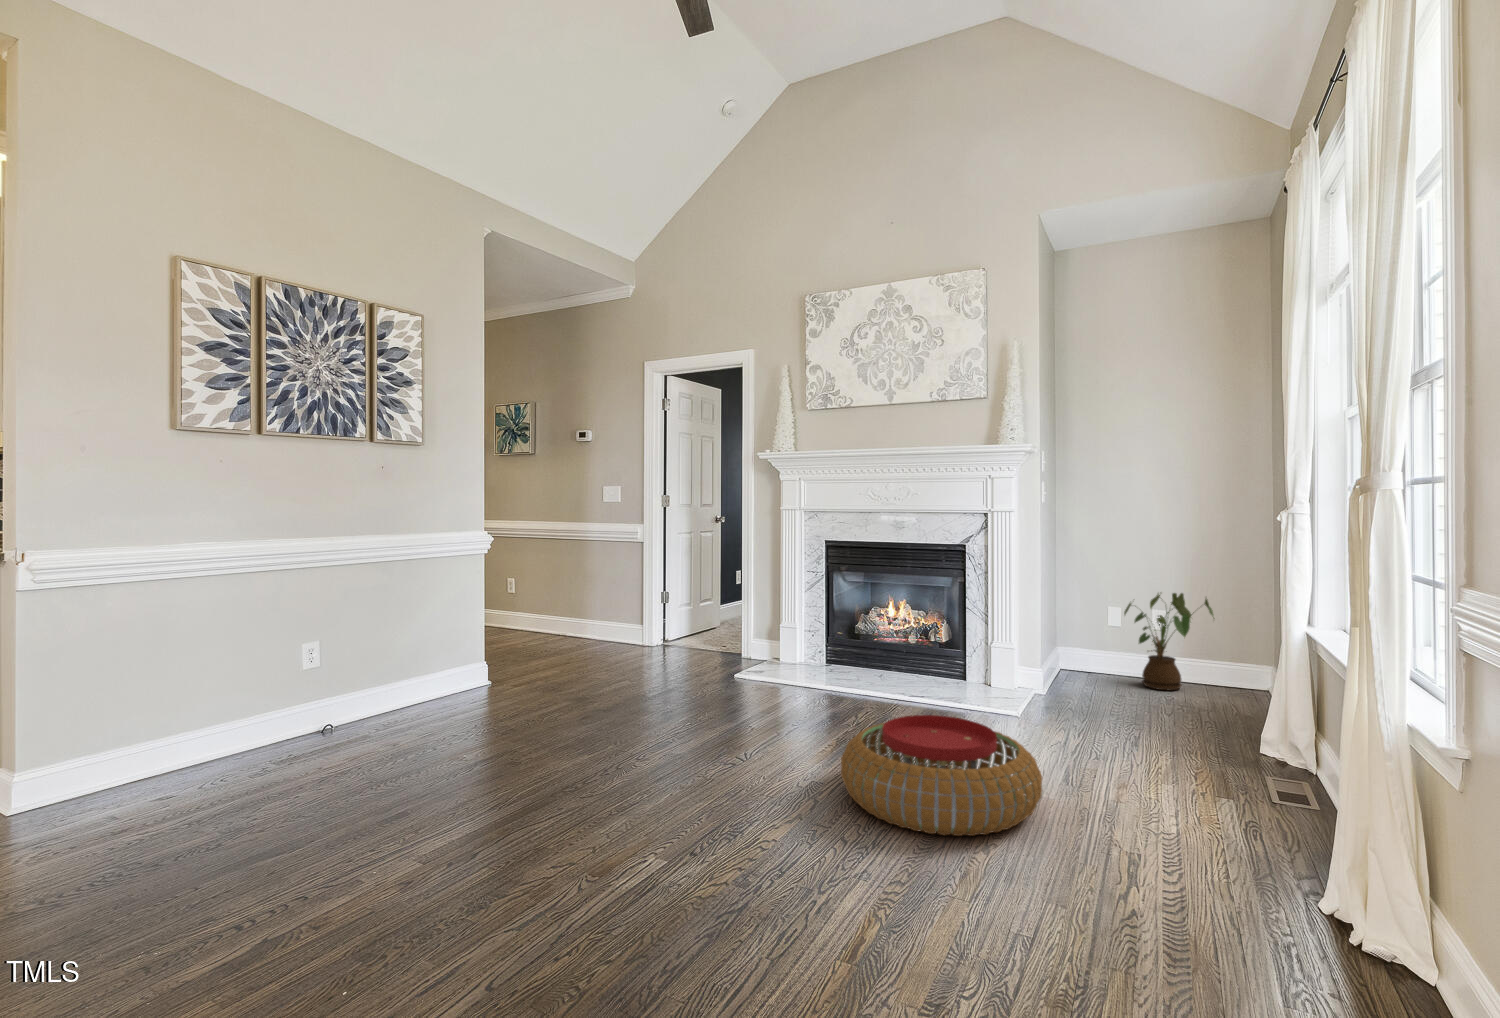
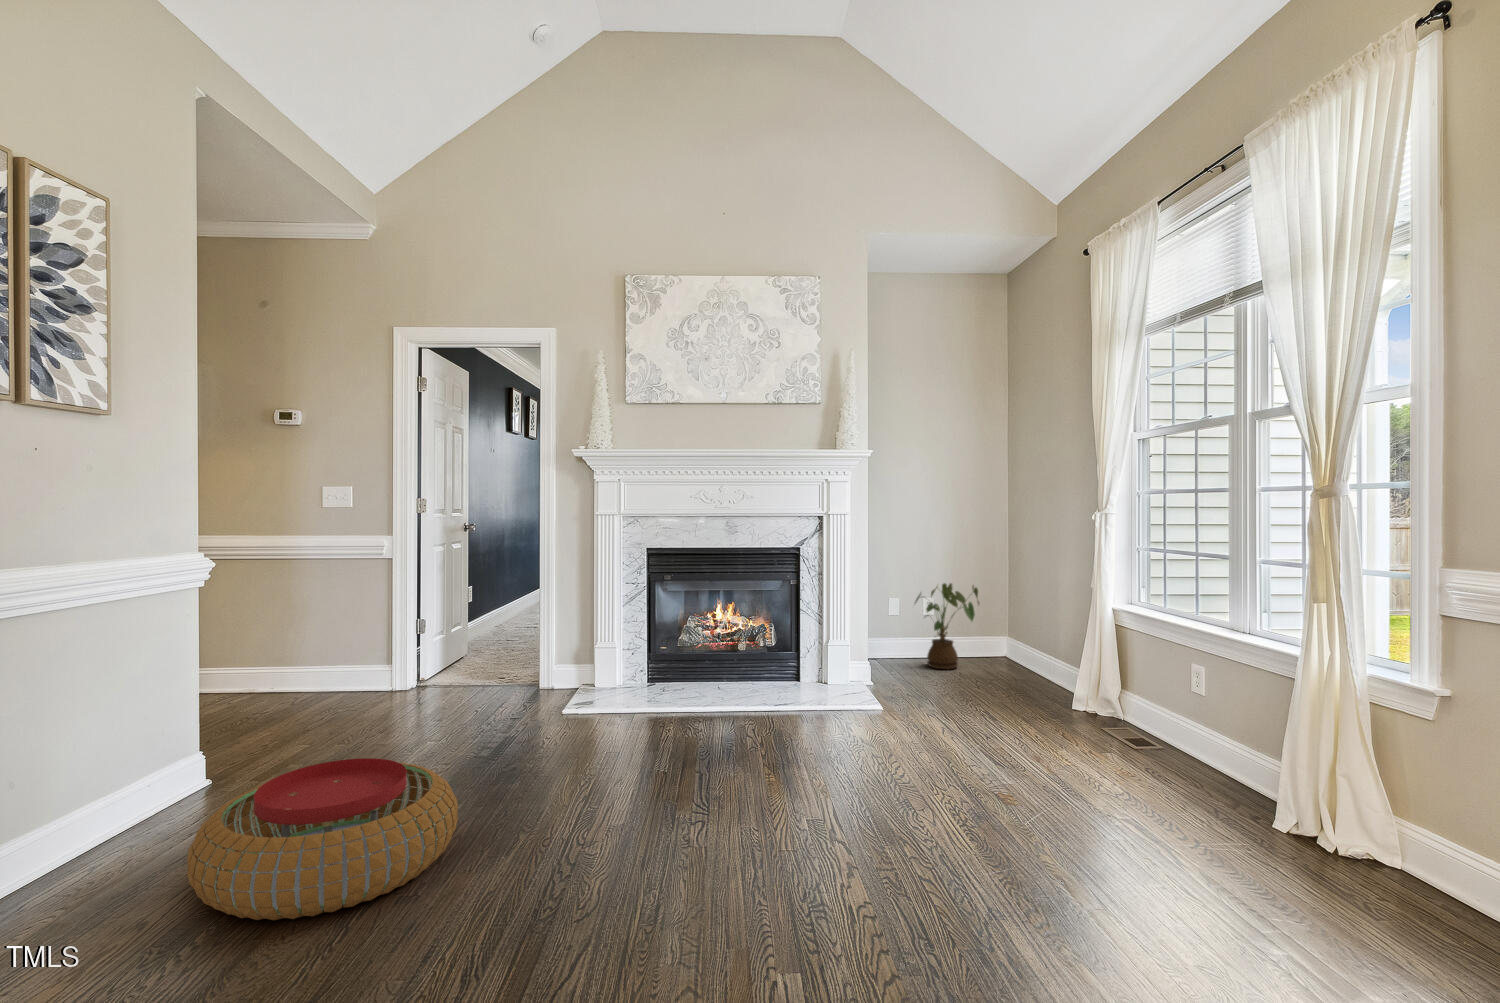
pouf: present [841,715,1042,836] -> present [187,758,458,920]

